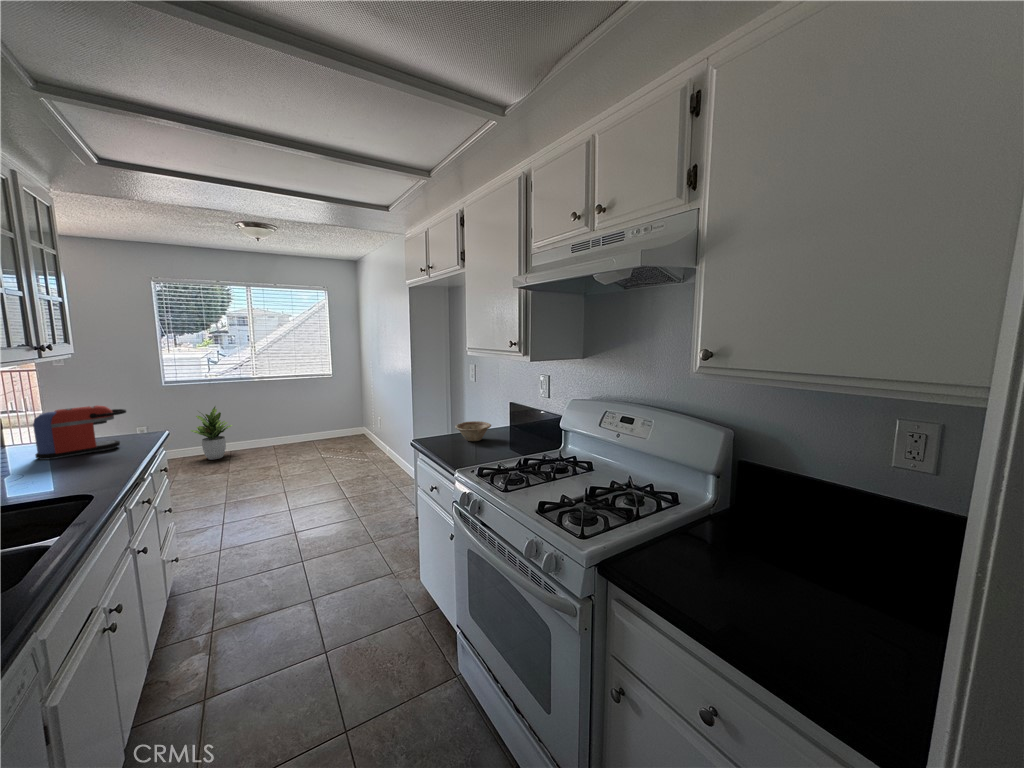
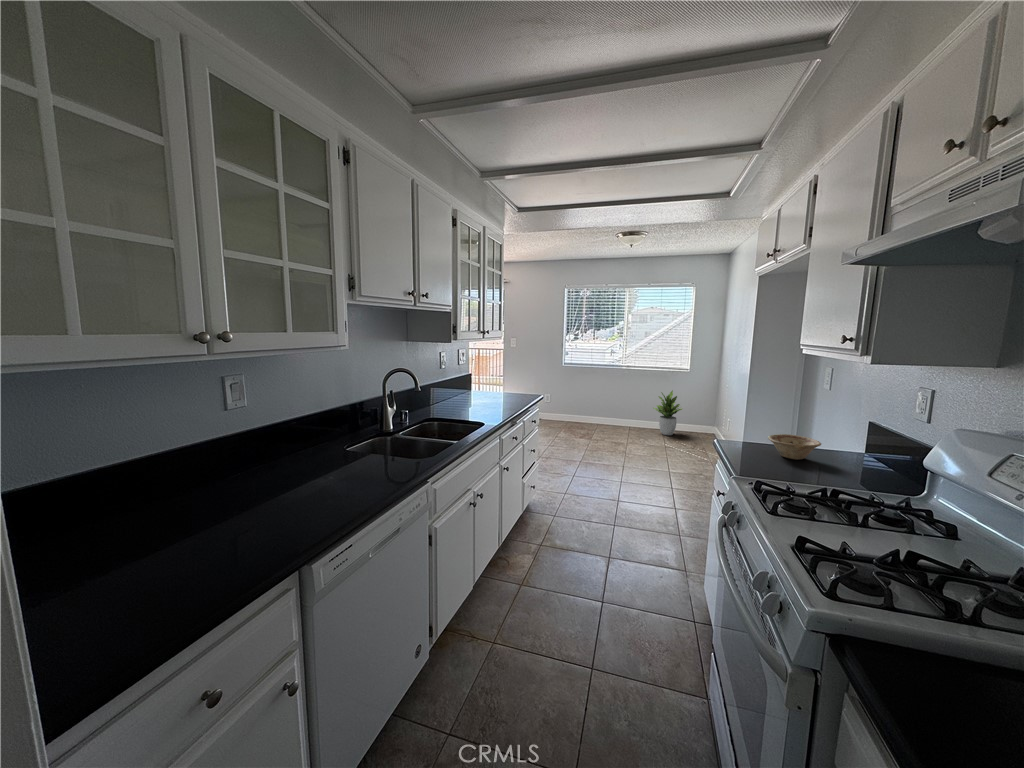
coffee maker: present [33,406,126,460] -> none [477,371,518,400]
potted plant: present [191,407,232,460] -> present [654,390,682,435]

